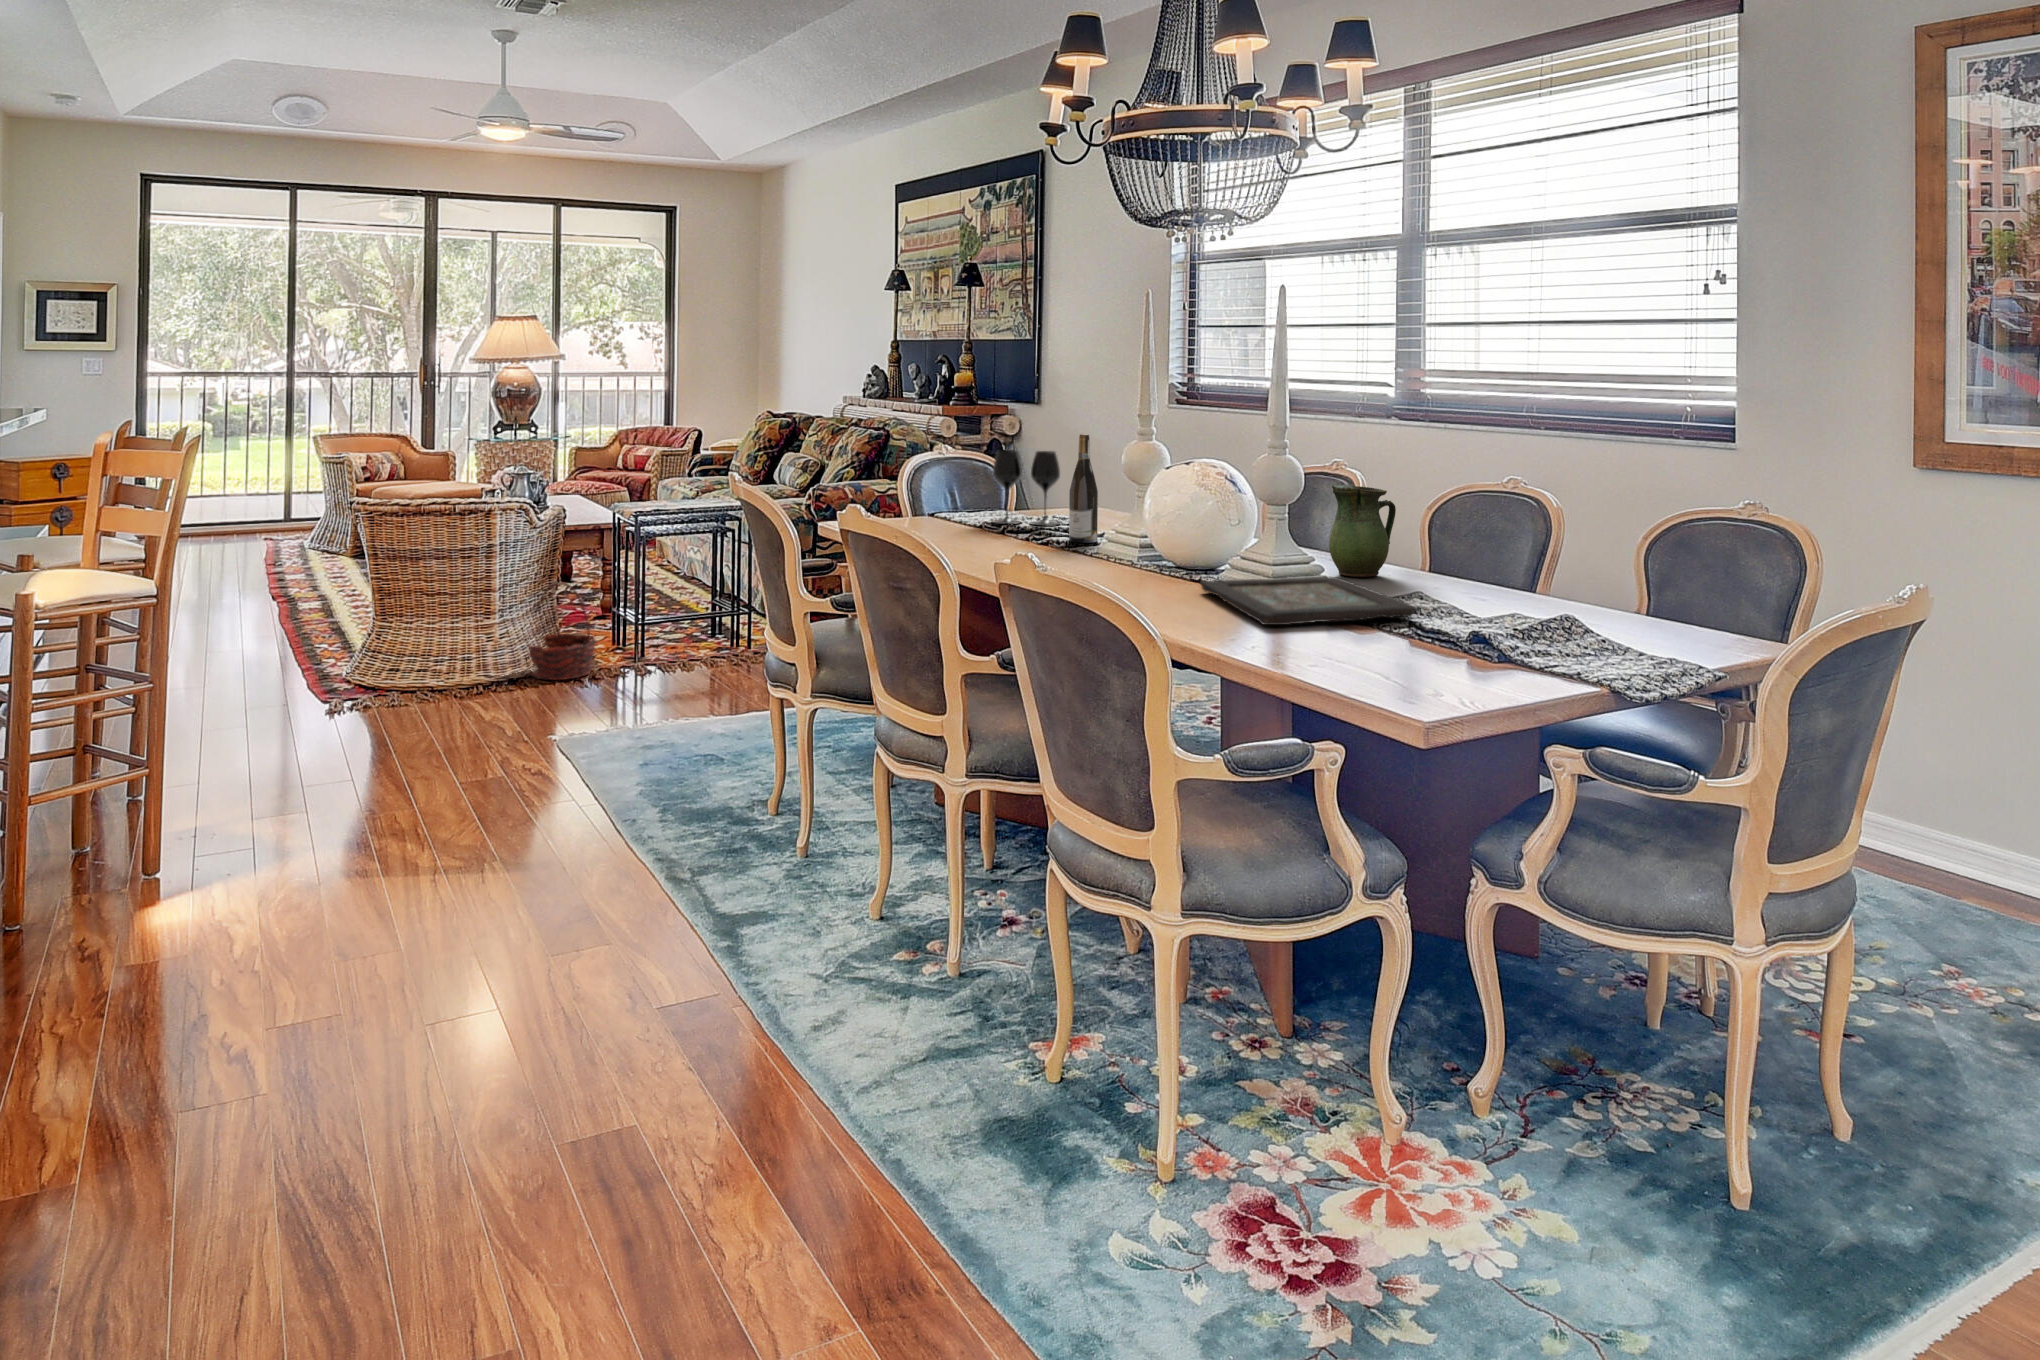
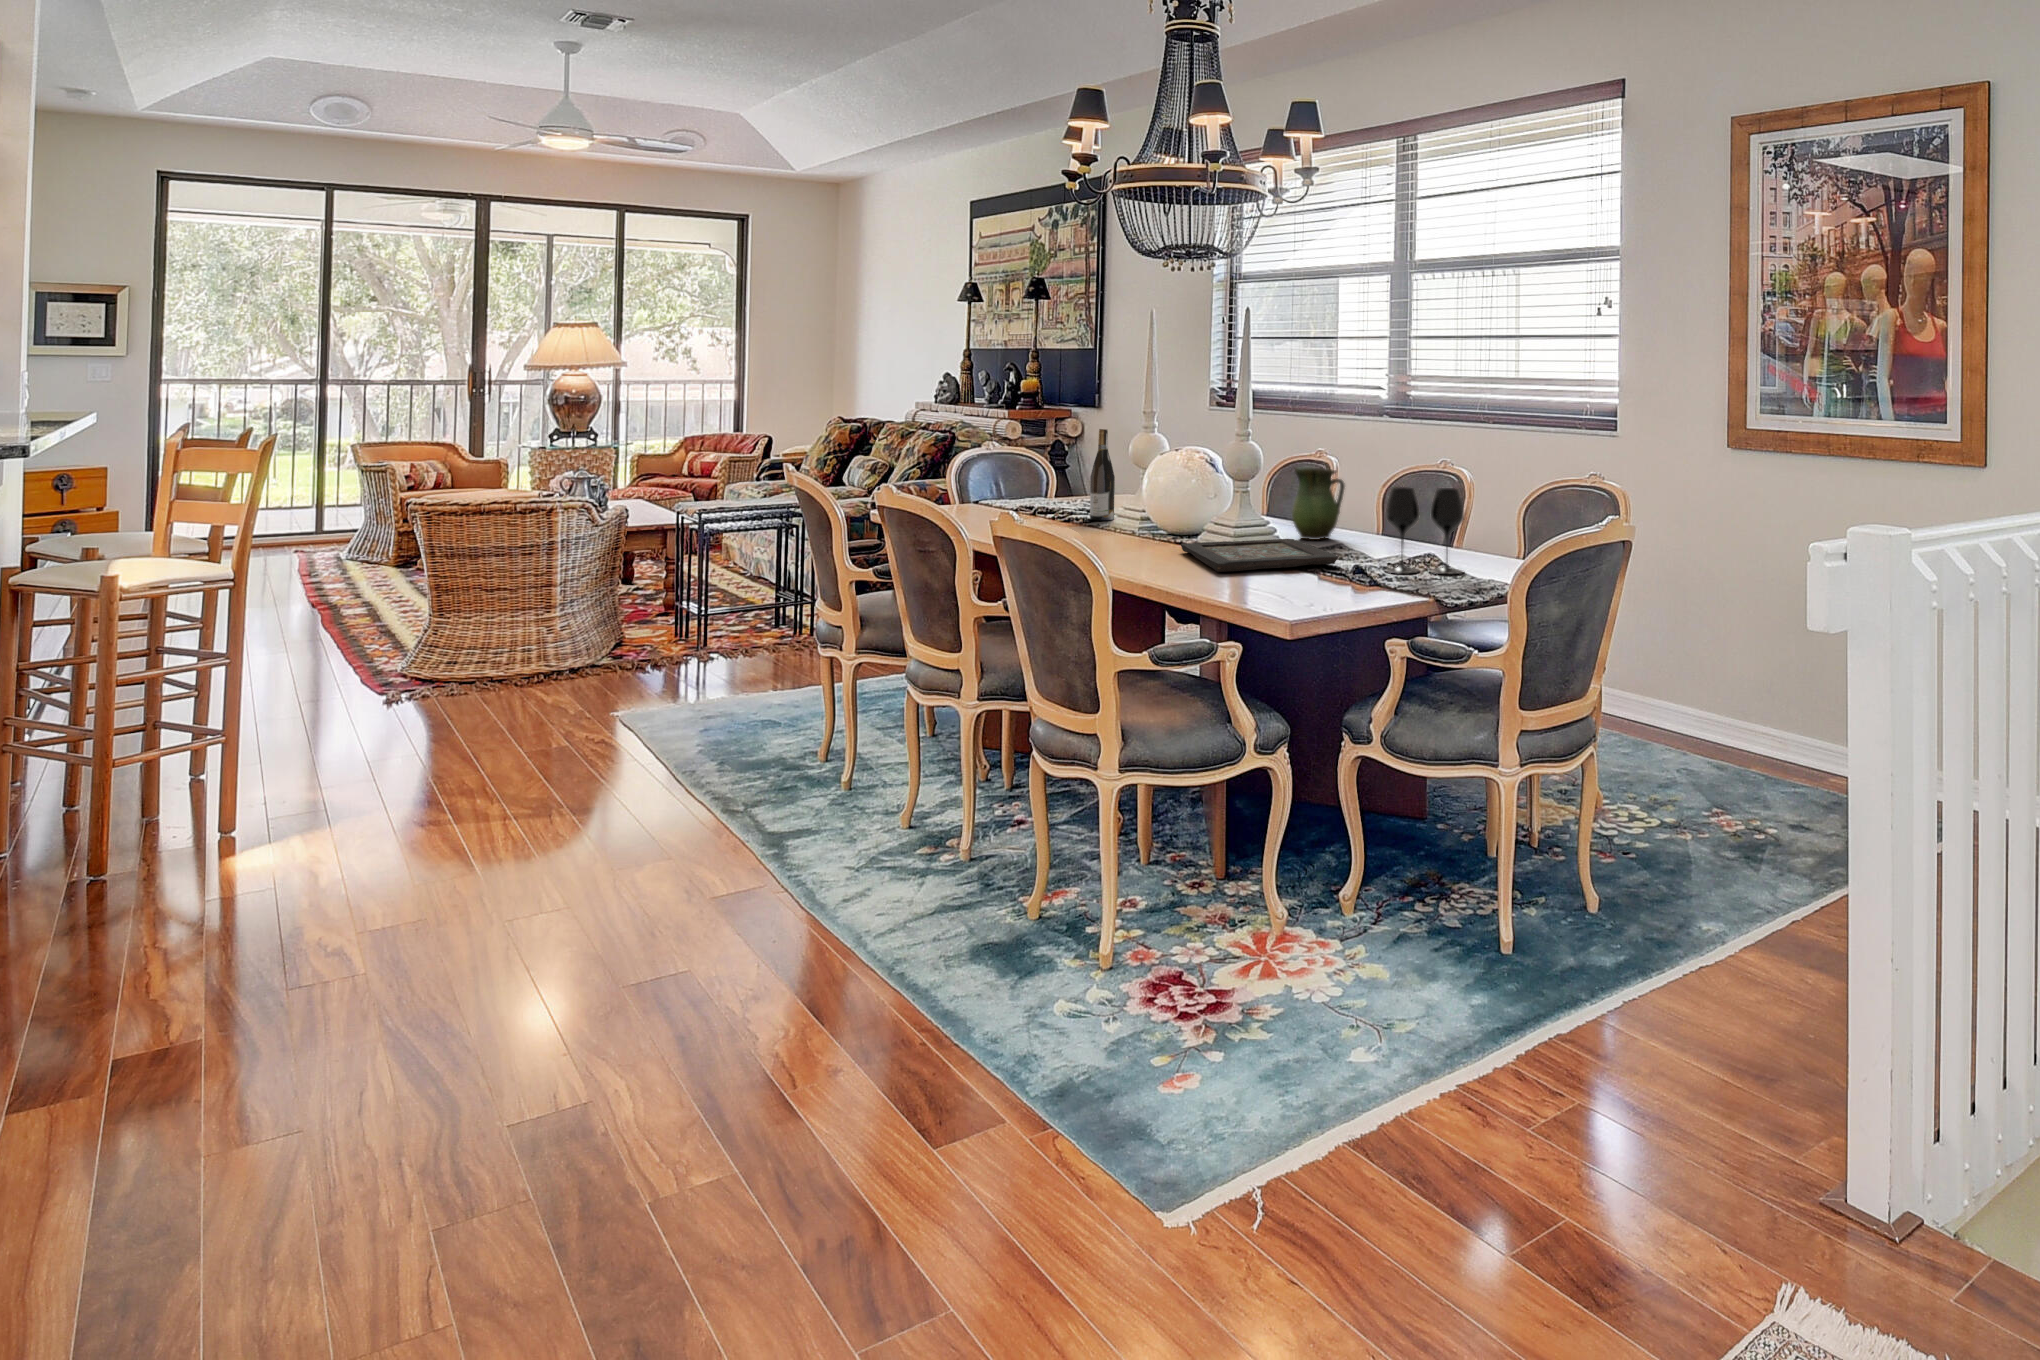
wine glass: present [993,450,1060,526] -> present [1386,487,1464,574]
basket: present [528,582,596,680] -> none [588,575,661,667]

